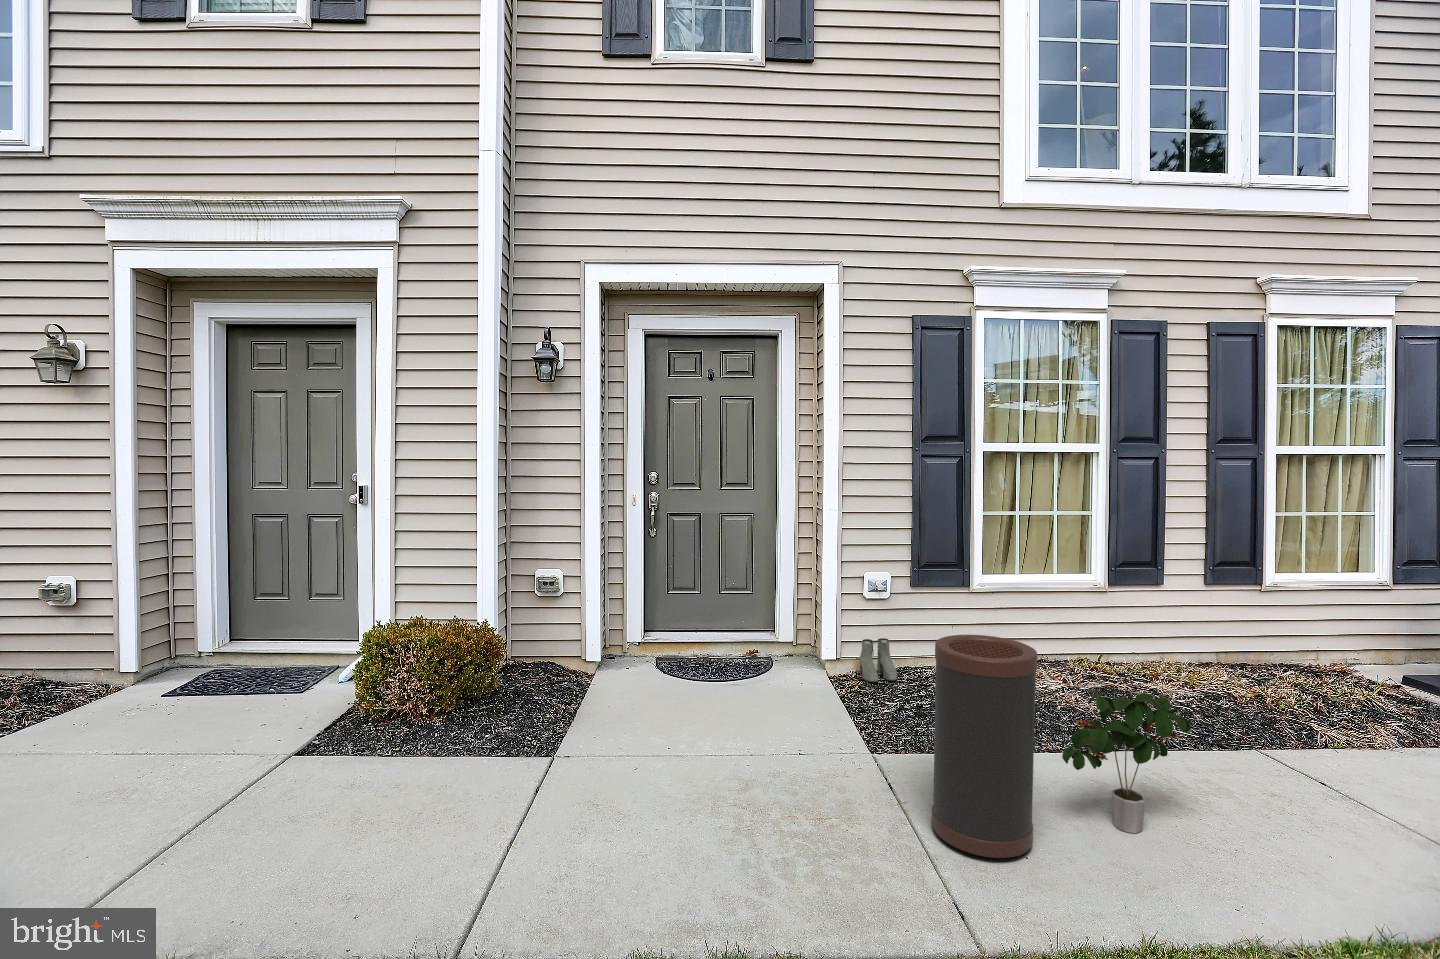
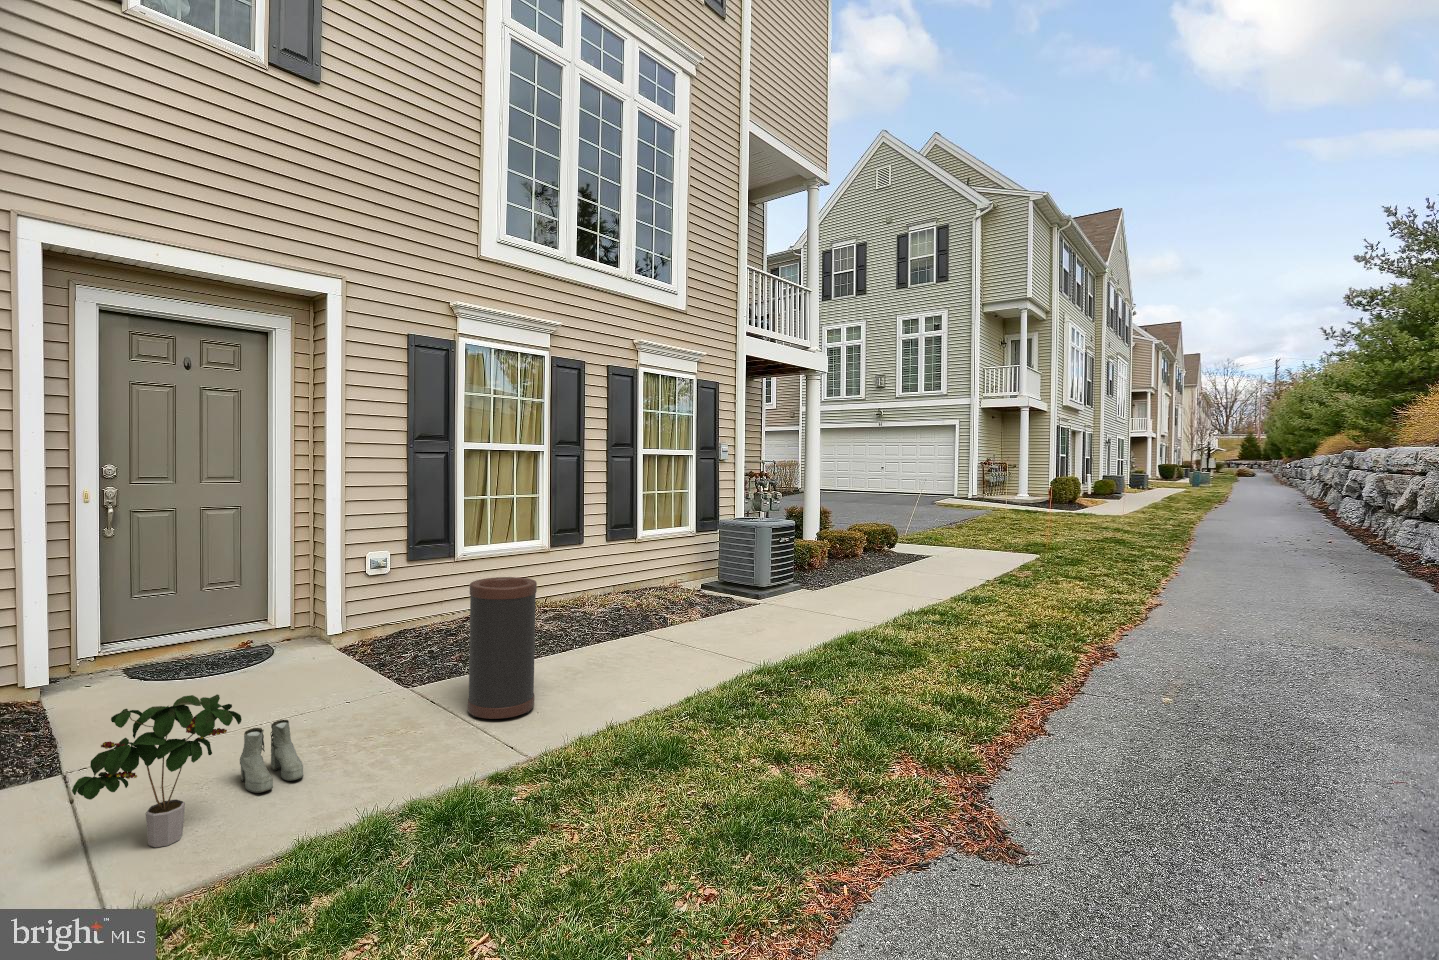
boots: present [859,638,897,682] -> present [240,720,304,793]
potted plant: present [1062,693,1191,833] -> present [72,694,242,847]

